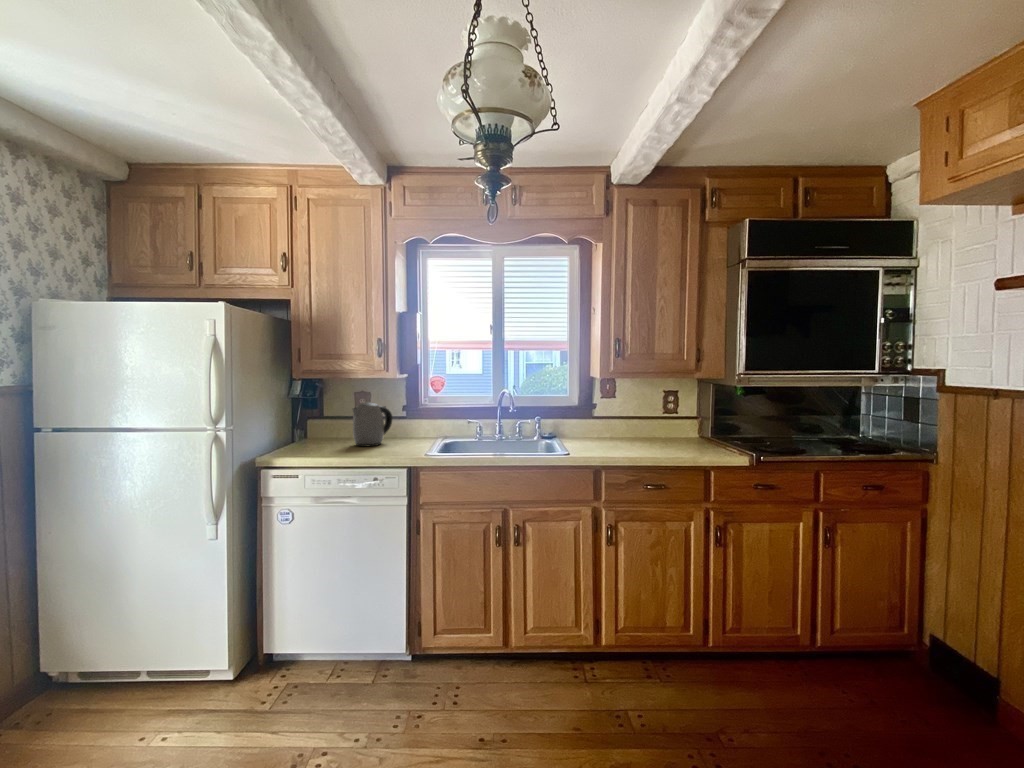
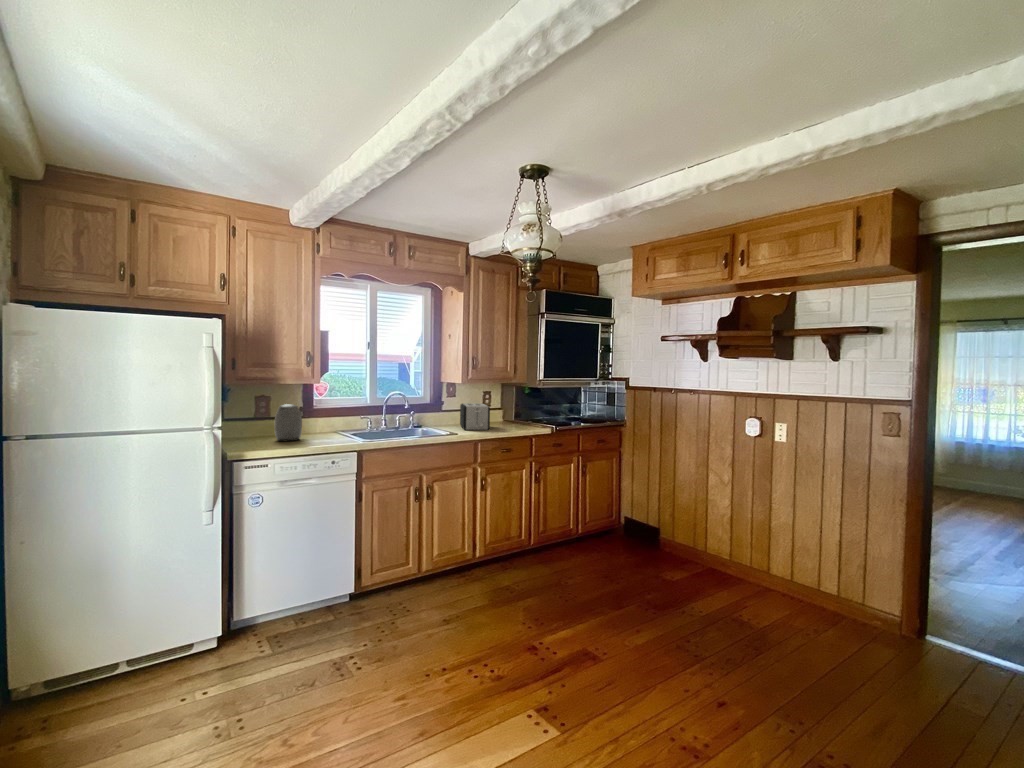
toaster: none [600,407,650,450] -> present [460,403,490,430]

